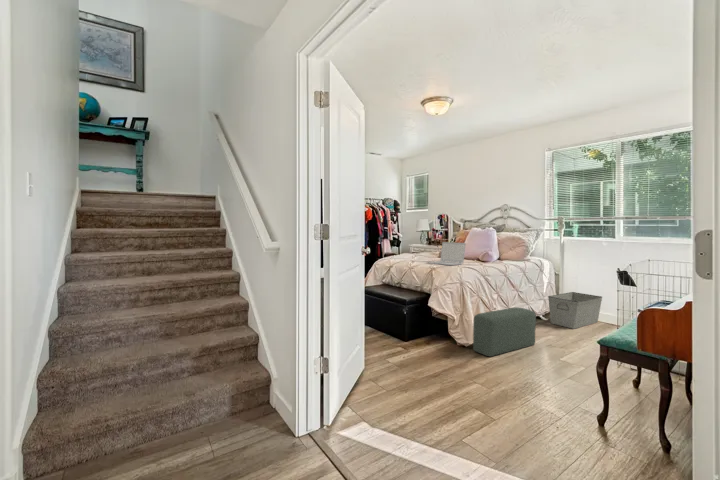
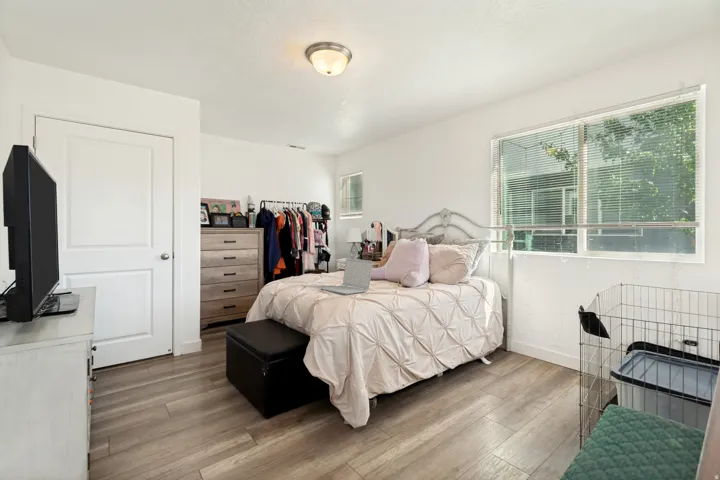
storage bin: present [548,292,602,329] -> none [491,324,562,381]
pouf: present [473,308,536,356] -> none [360,360,463,455]

